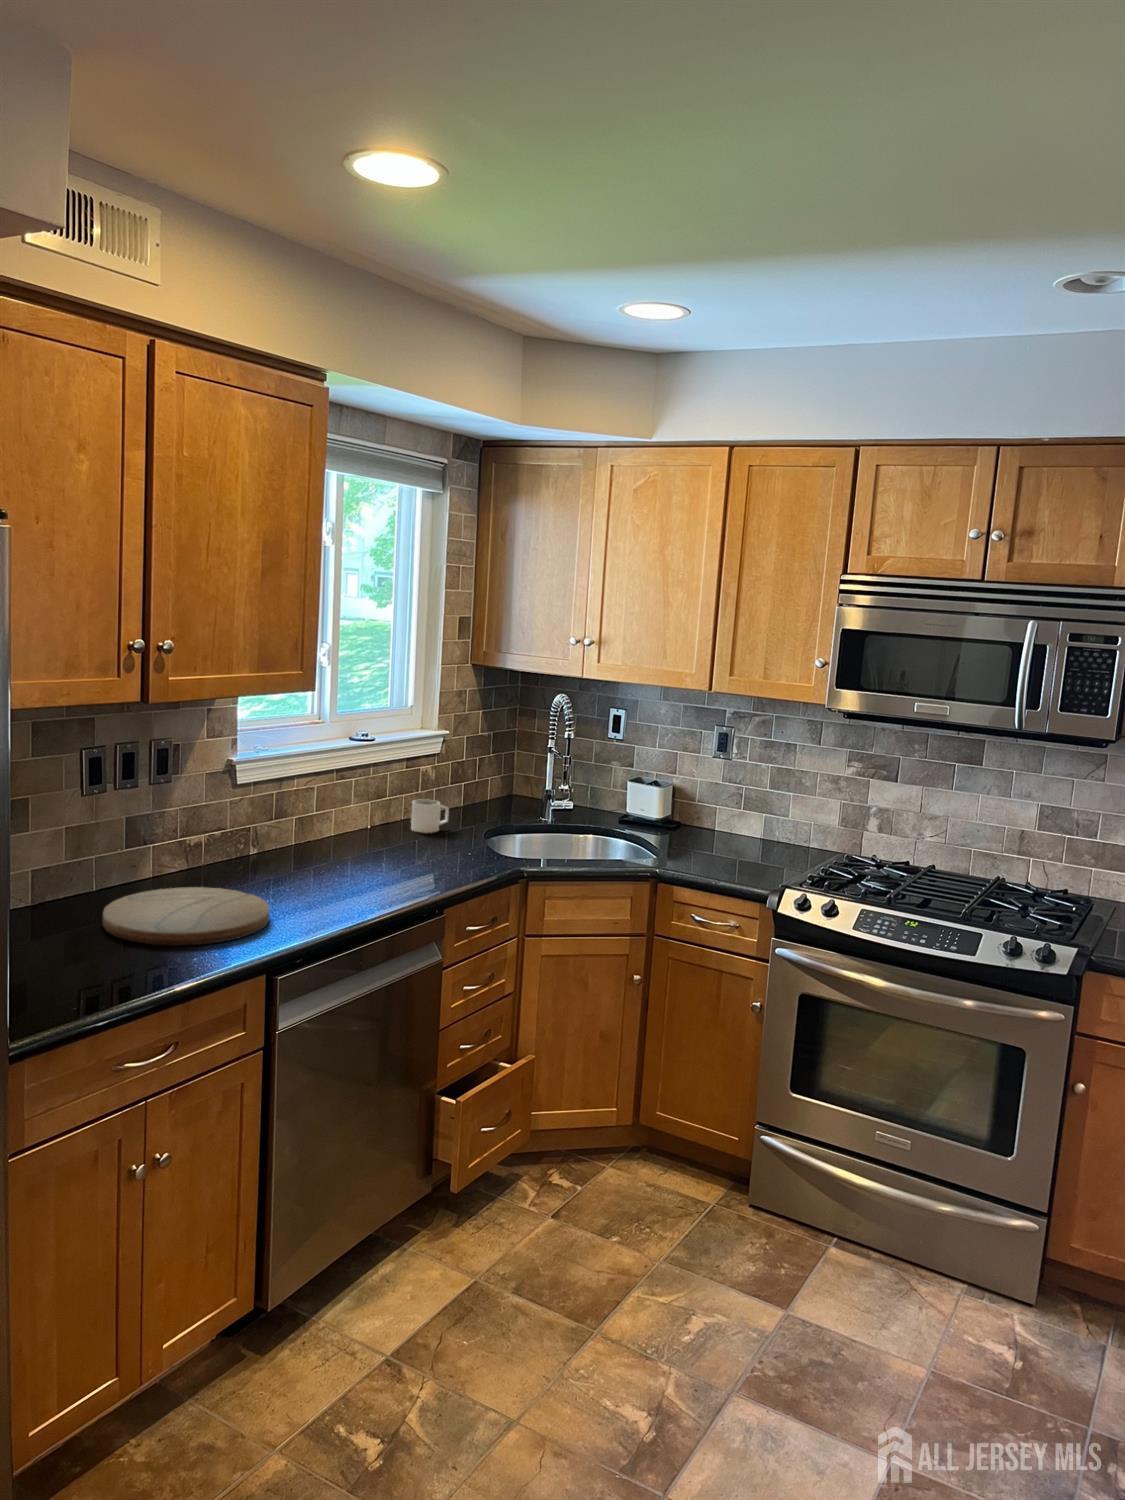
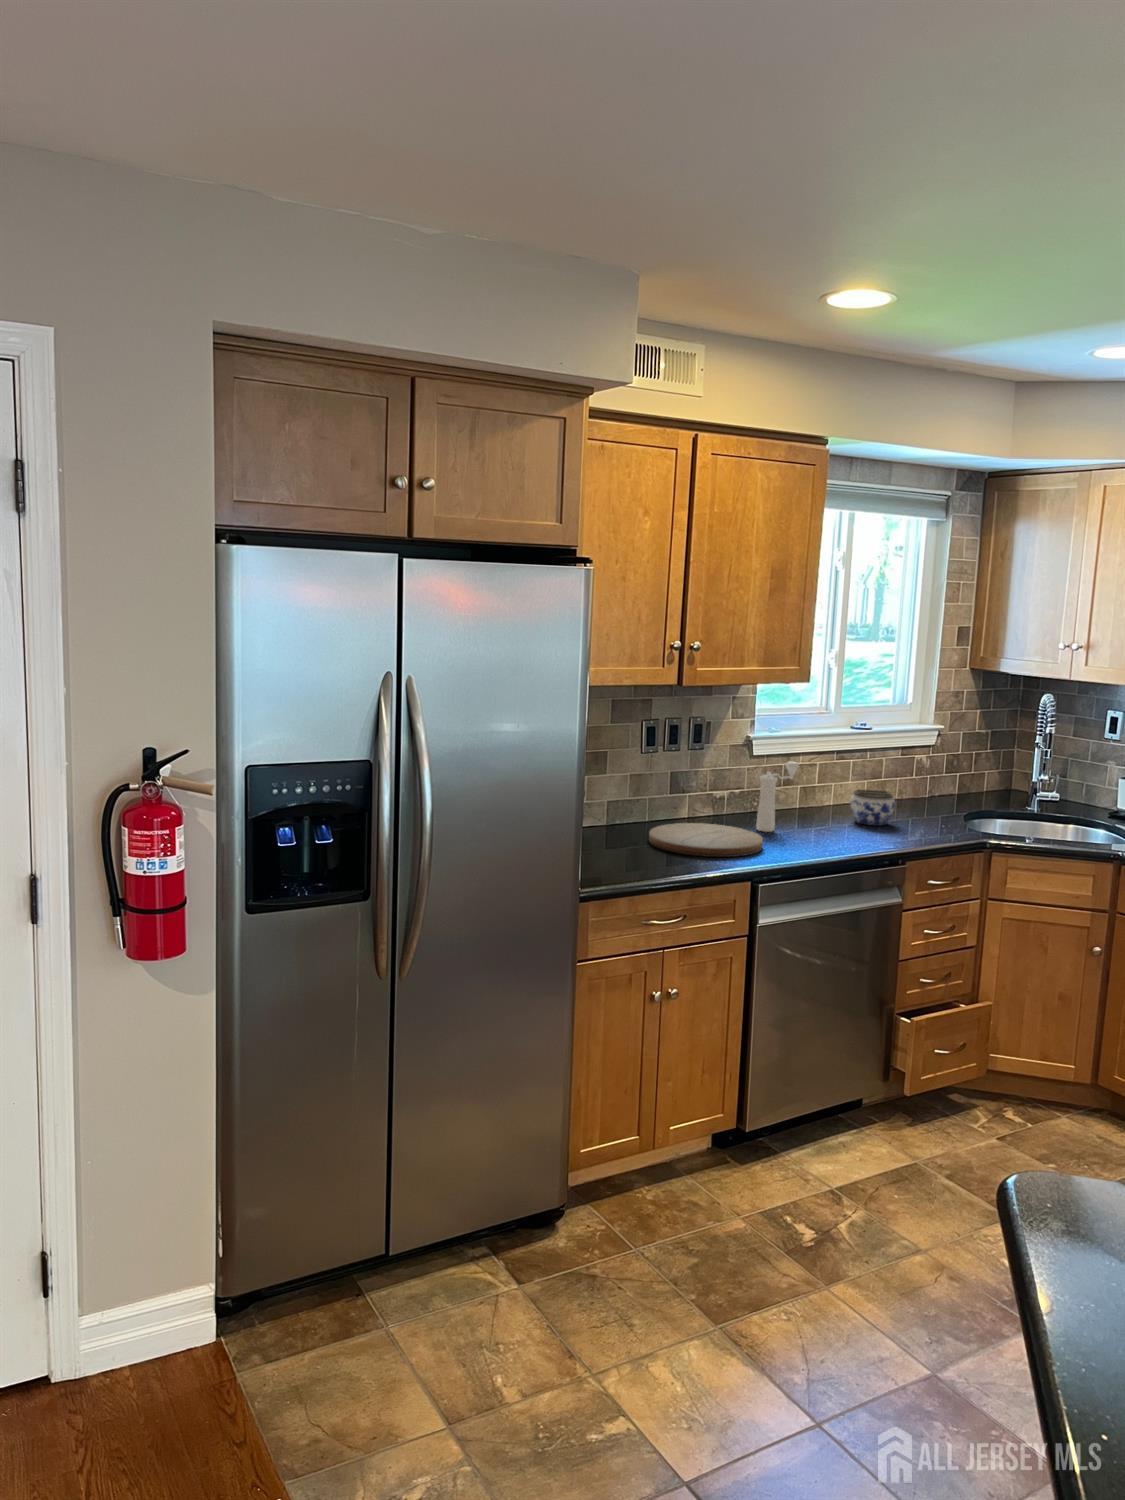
pepper mill: none [251,792,303,888] -> present [756,762,799,832]
mug: present [411,799,449,833] -> none [901,782,936,810]
jar: none [362,817,415,862] -> present [850,789,895,826]

